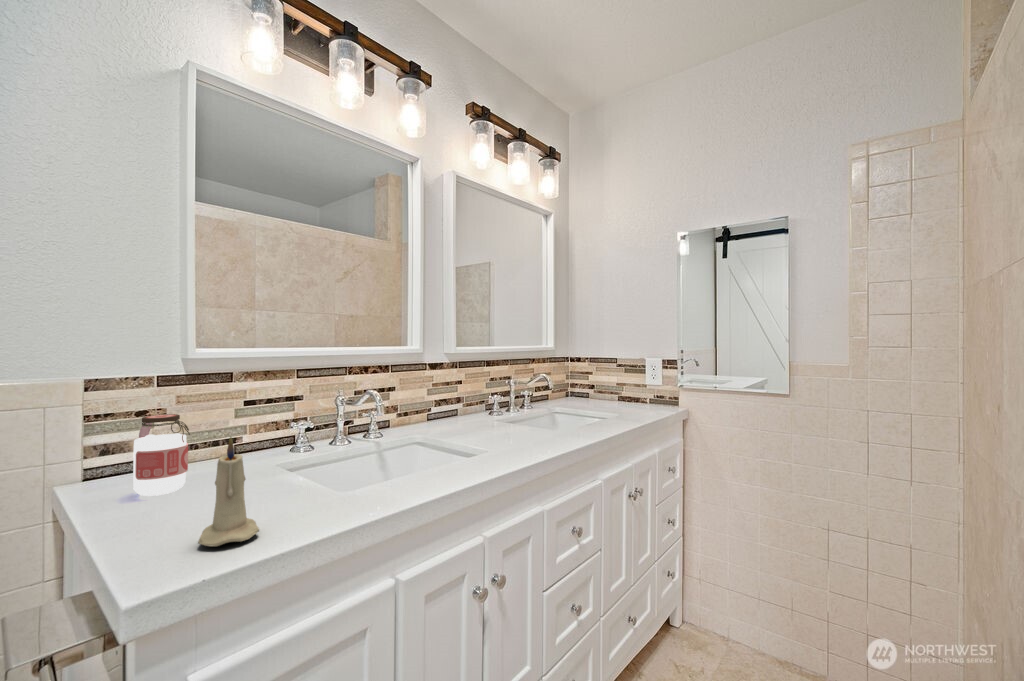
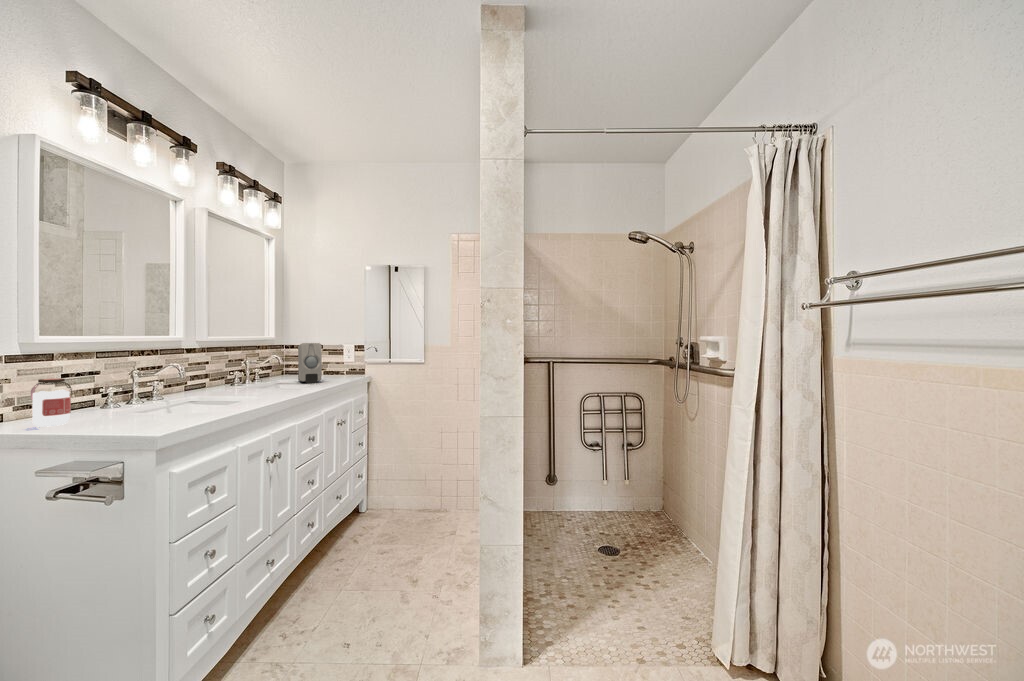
soap dispenser: none [579,354,610,418] -> present [298,343,322,383]
candle: present [198,437,259,546] -> none [145,379,178,427]

